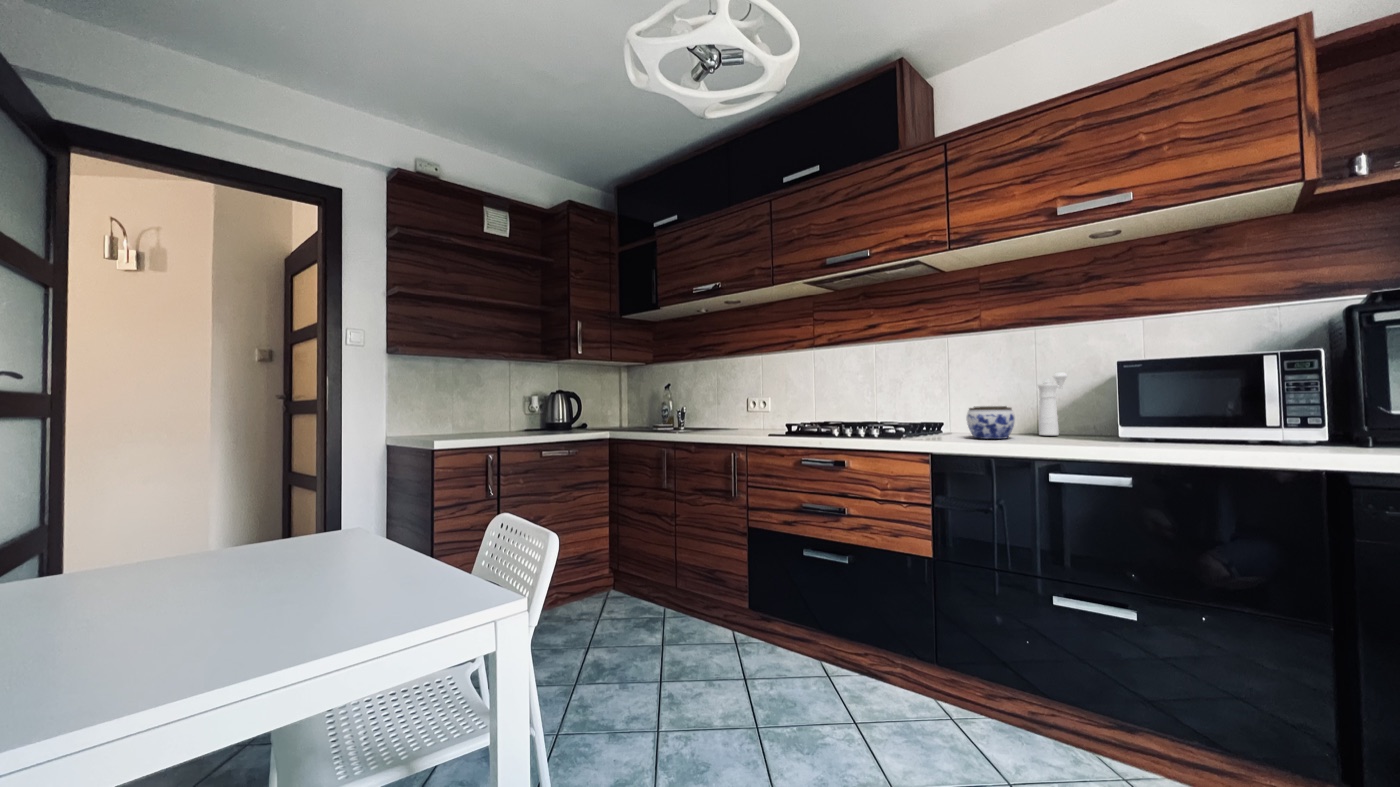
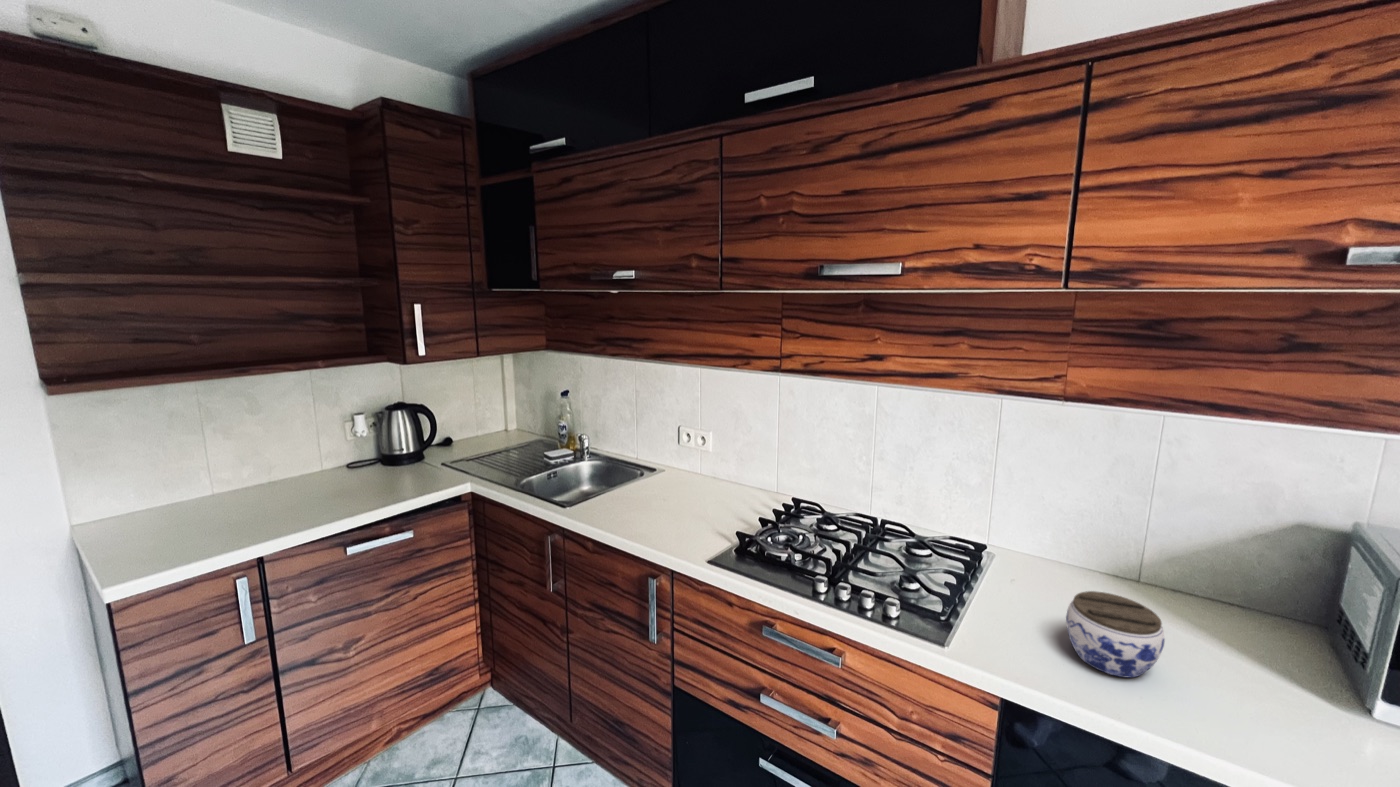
pepper mill: present [1038,373,1067,435] -> none [1182,523,1239,656]

